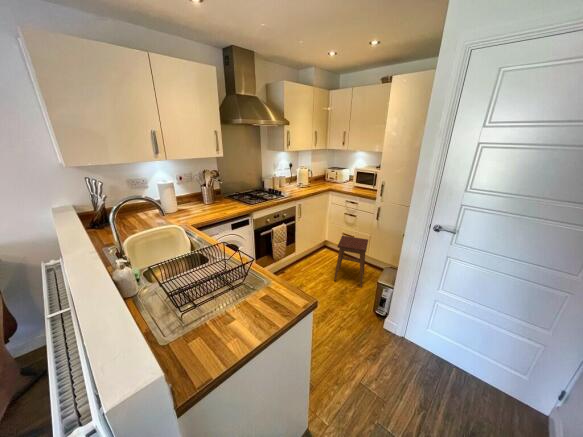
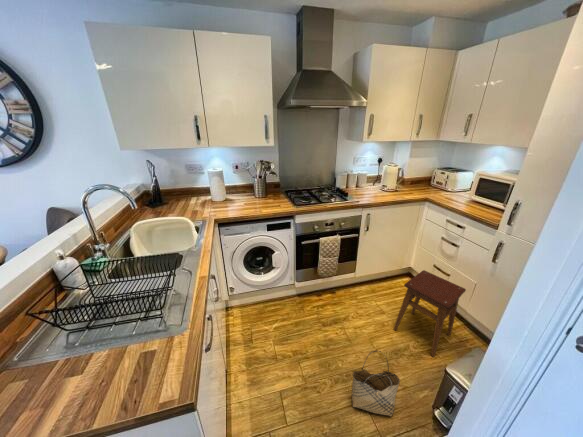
woven basket: none [331,286,358,330] -> present [352,350,400,416]

